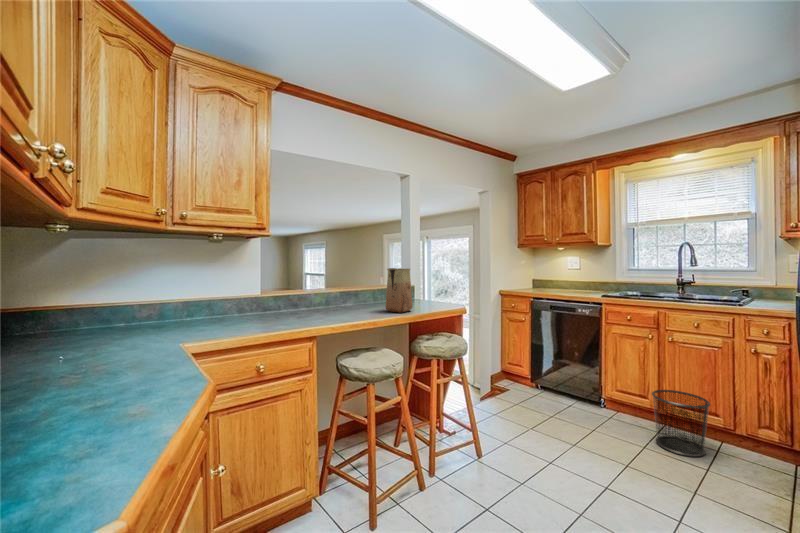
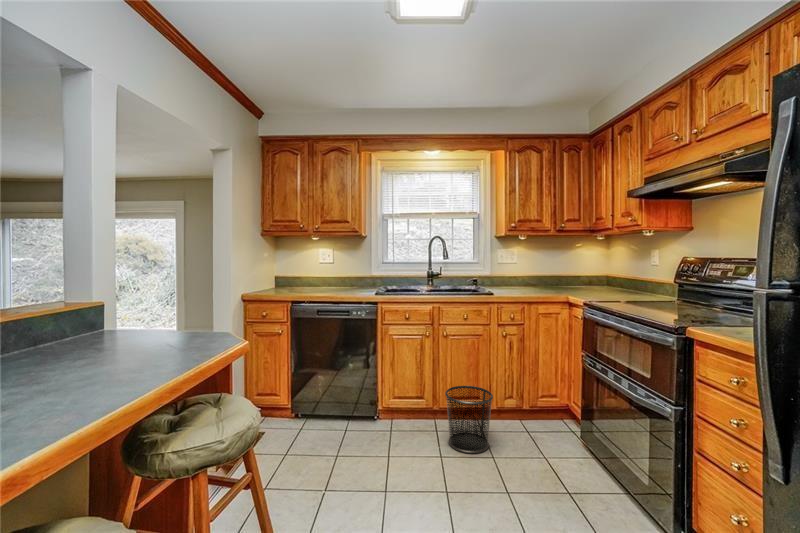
vase: present [386,268,413,312] -> none [60,267,149,387]

